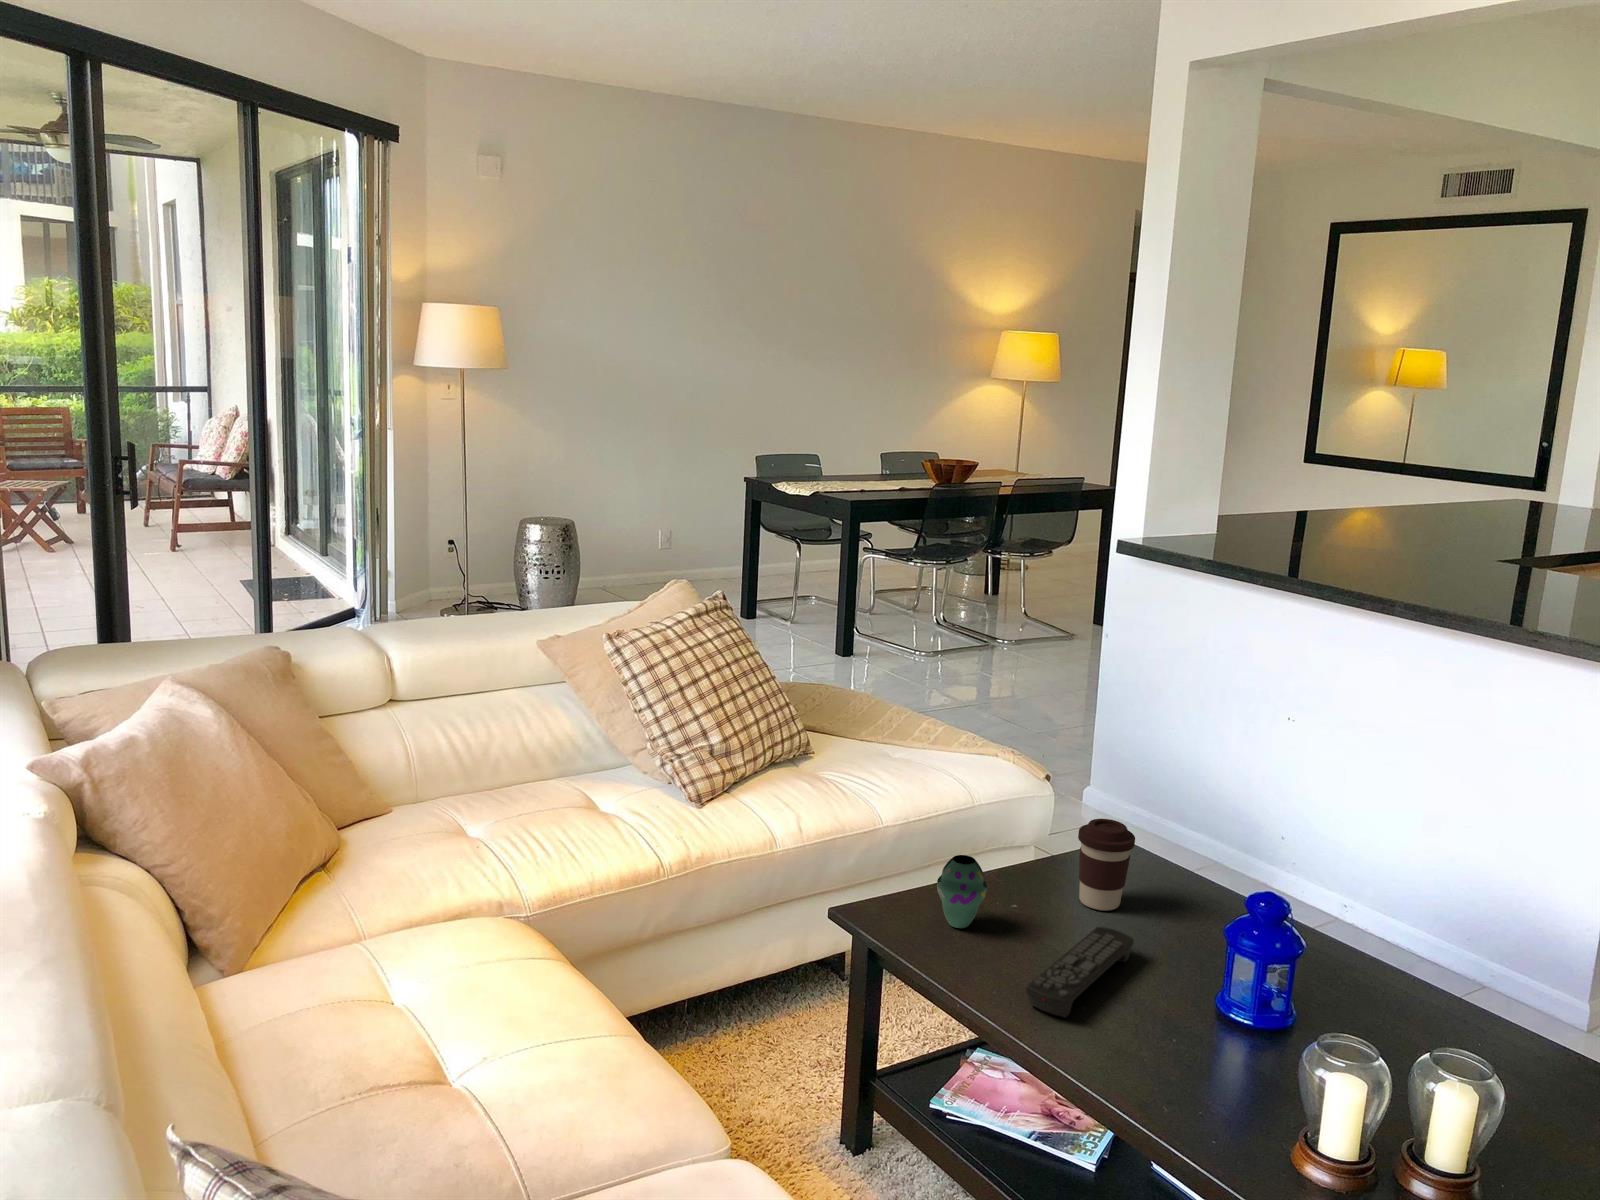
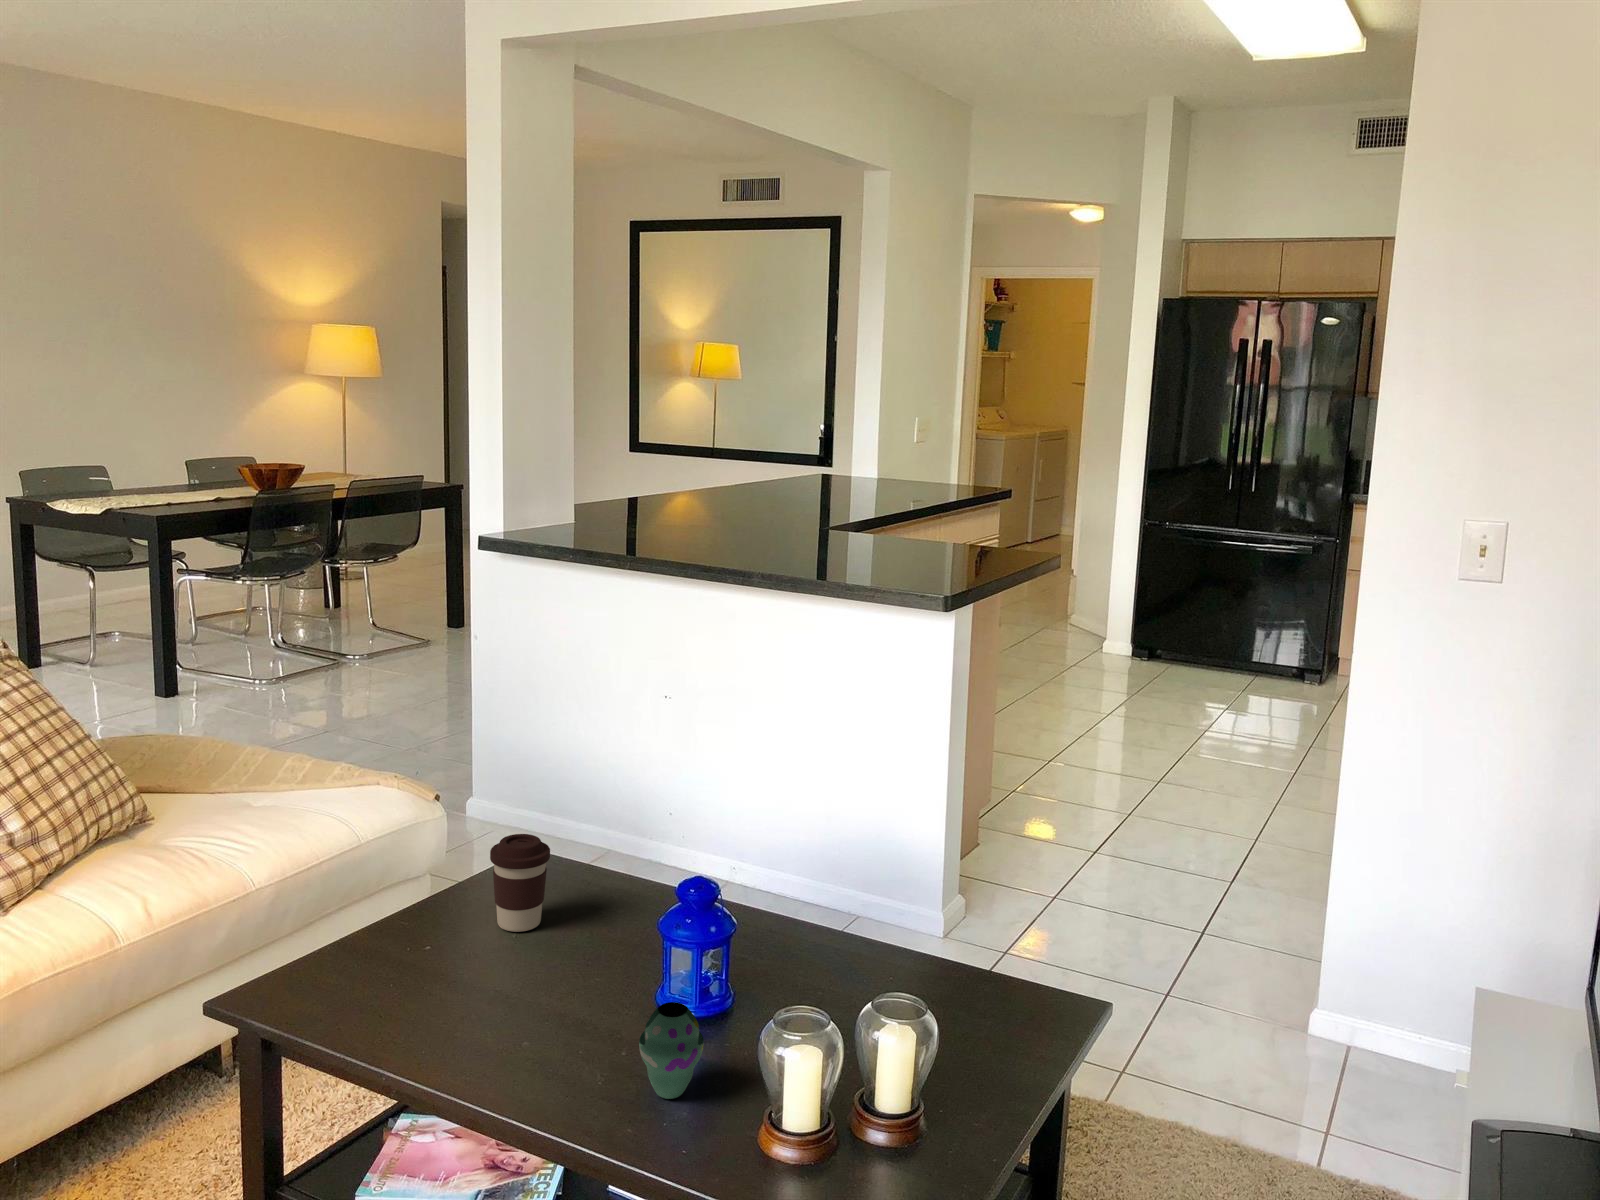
vase: present [937,855,987,928] -> present [639,1002,704,1099]
remote control: present [1026,927,1134,1018] -> none [462,950,565,1062]

